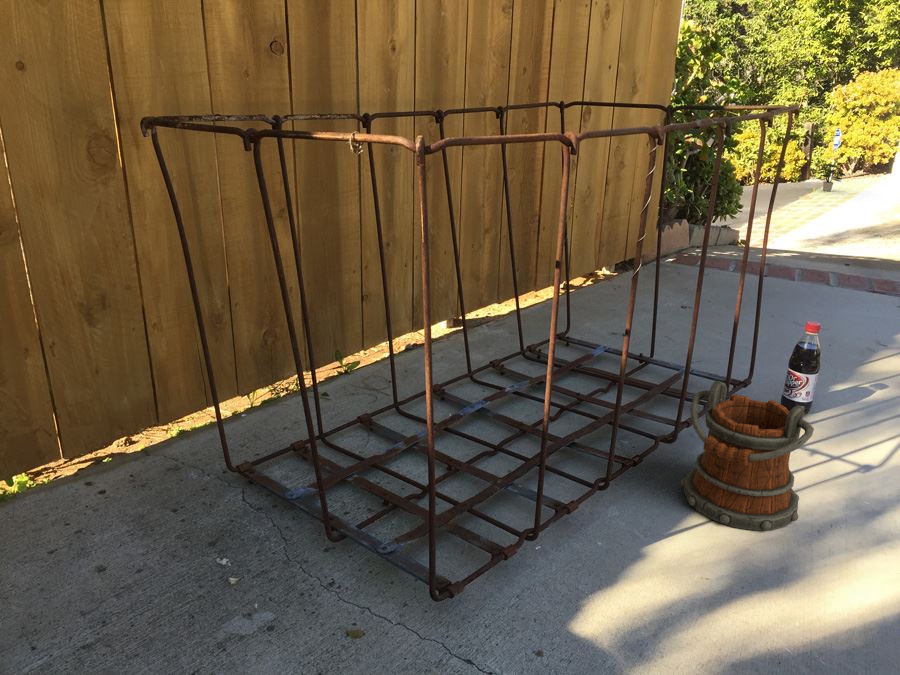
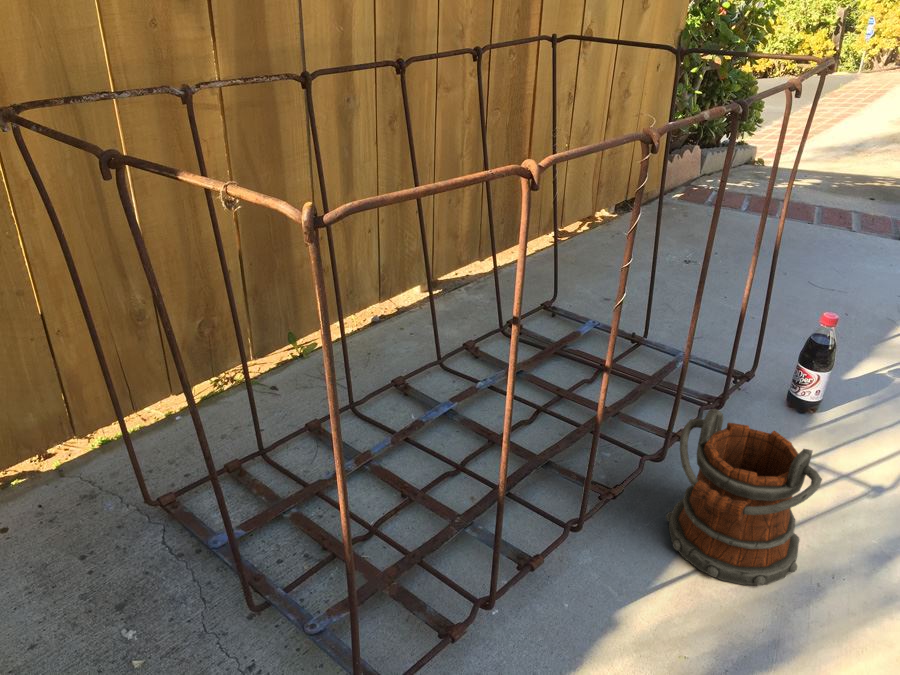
potted plant: present [818,163,846,191] -> none [846,63,879,96]

